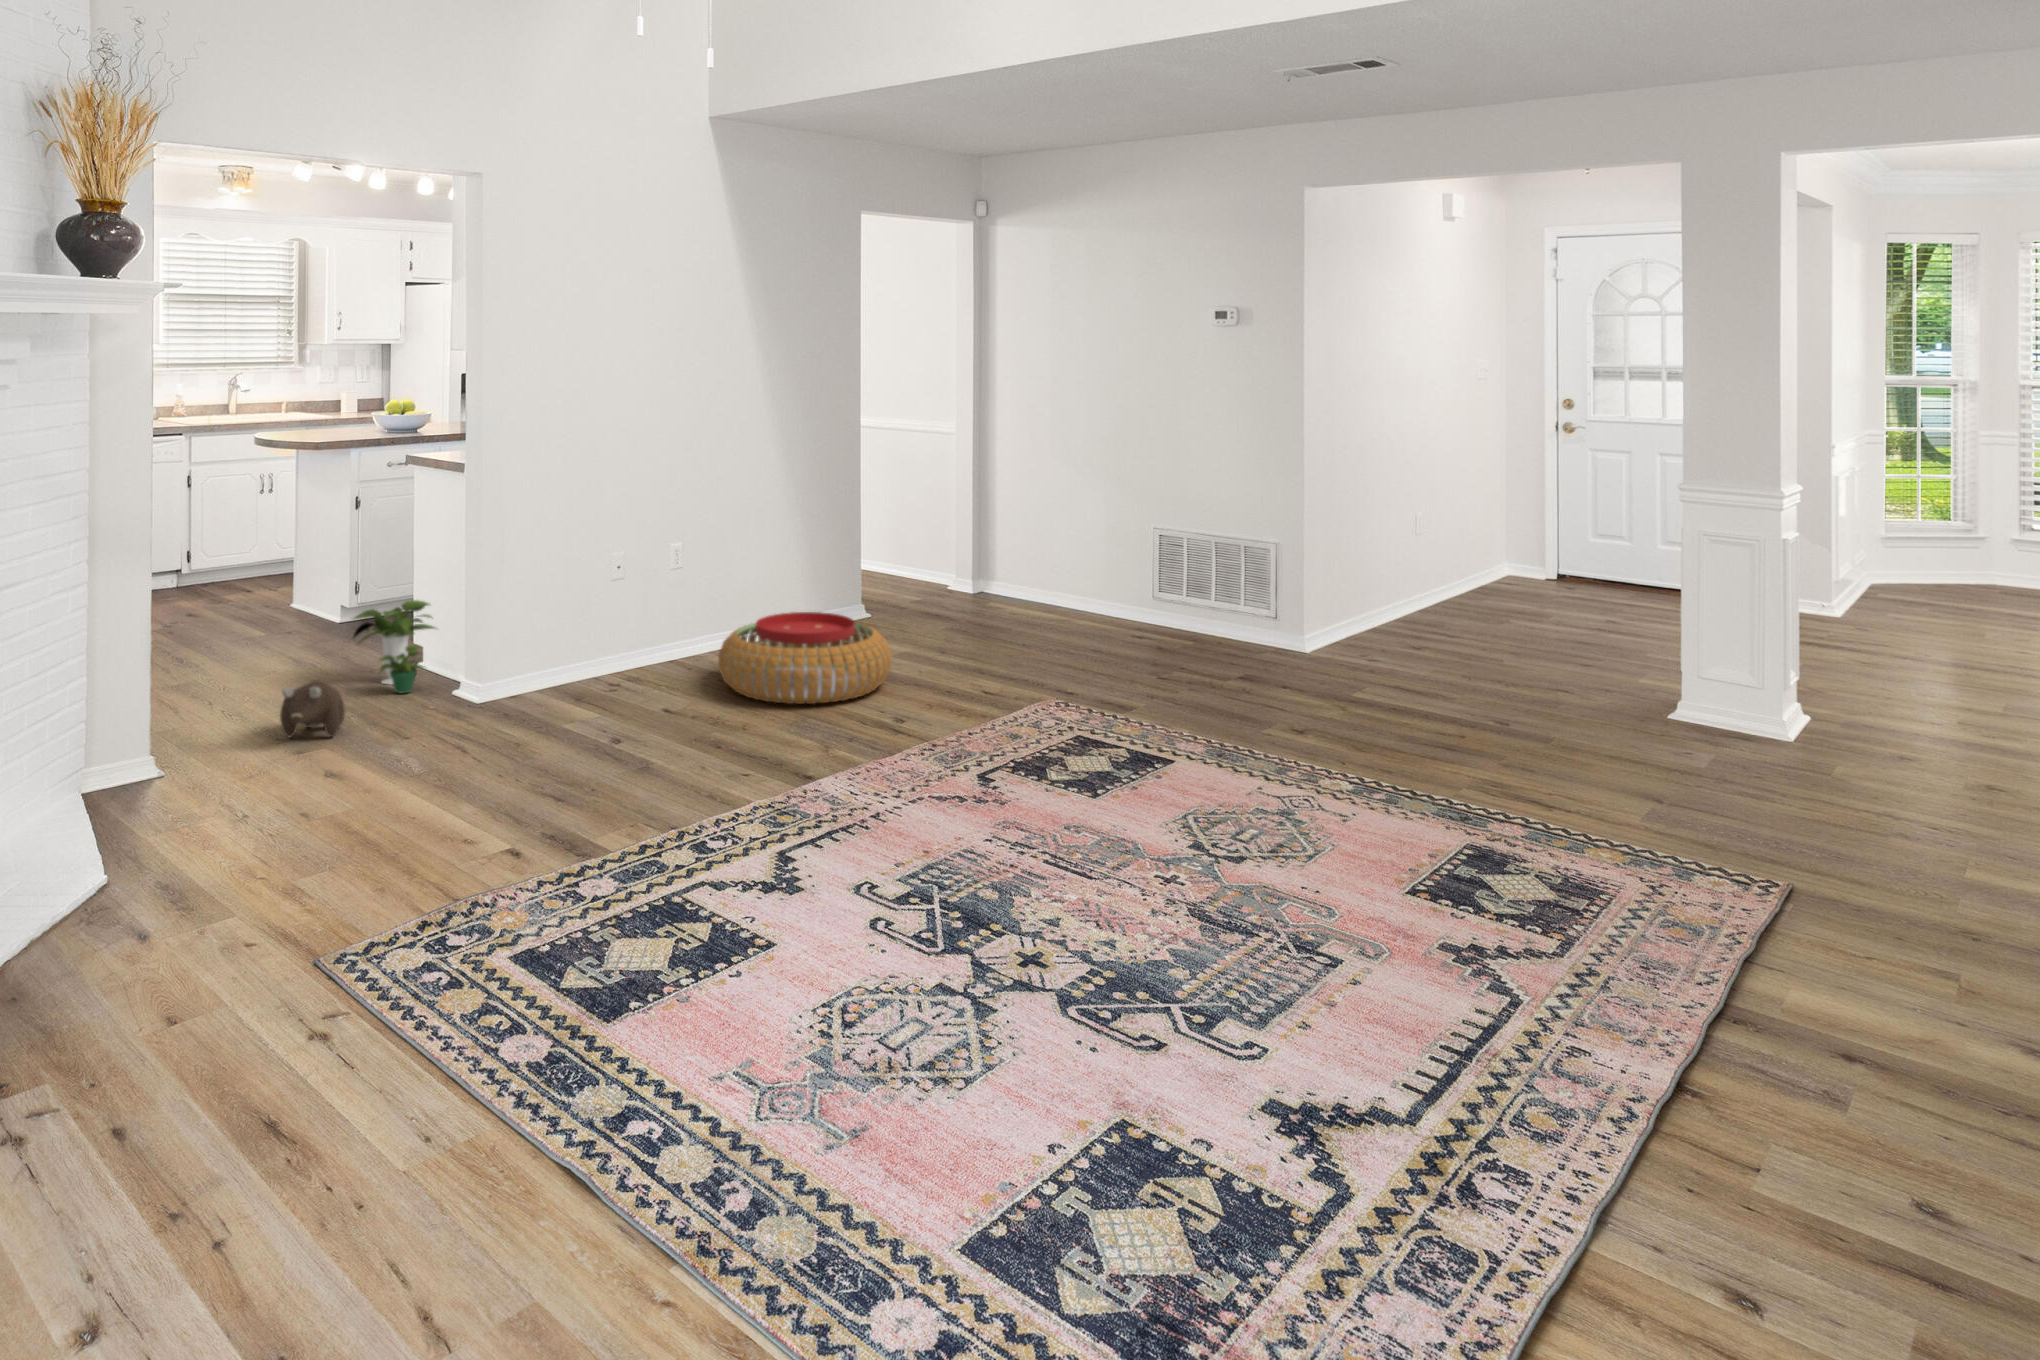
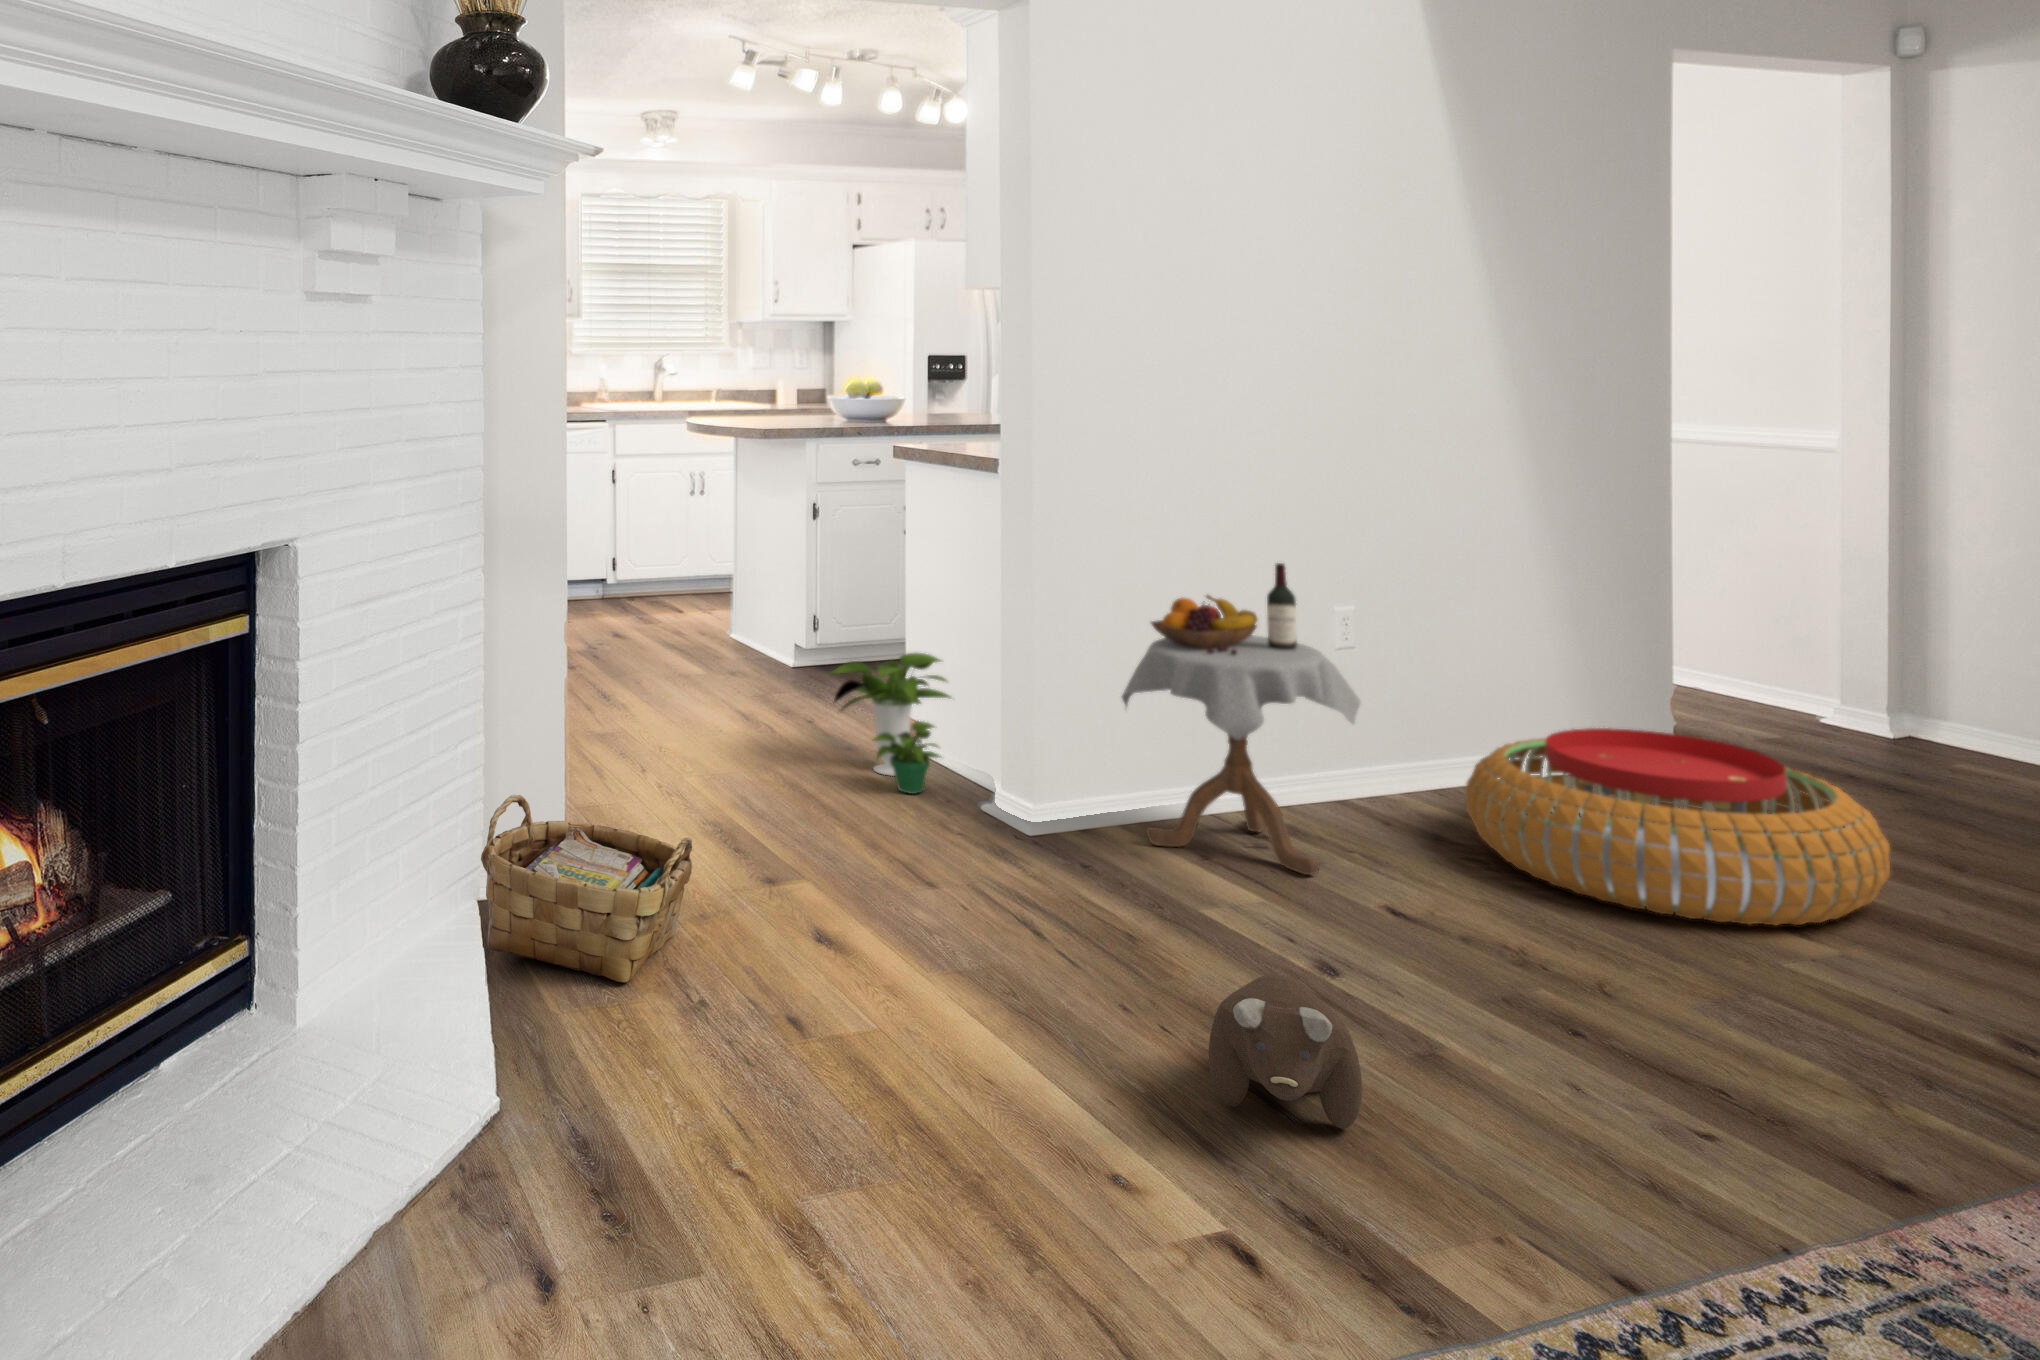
side table: none [530,530,663,708] -> present [1122,563,1360,875]
plush toy: present [280,680,345,737] -> present [1209,974,1362,1129]
woven basket: none [77,711,234,816] -> present [481,795,692,983]

